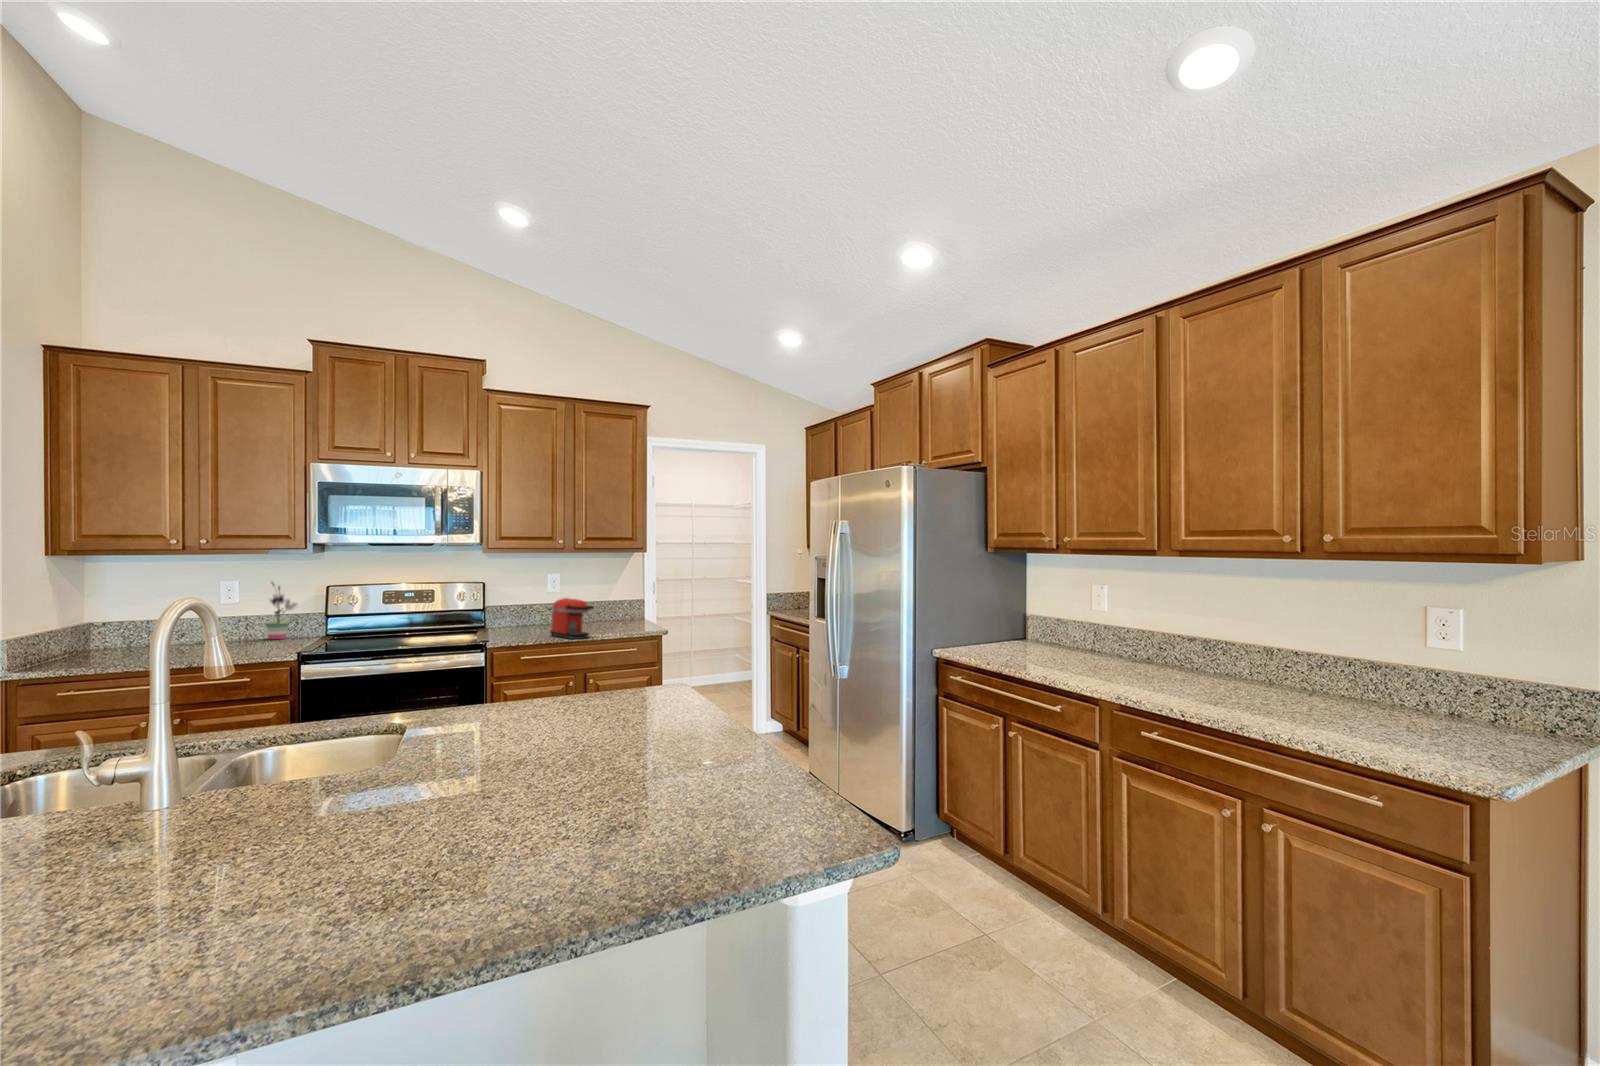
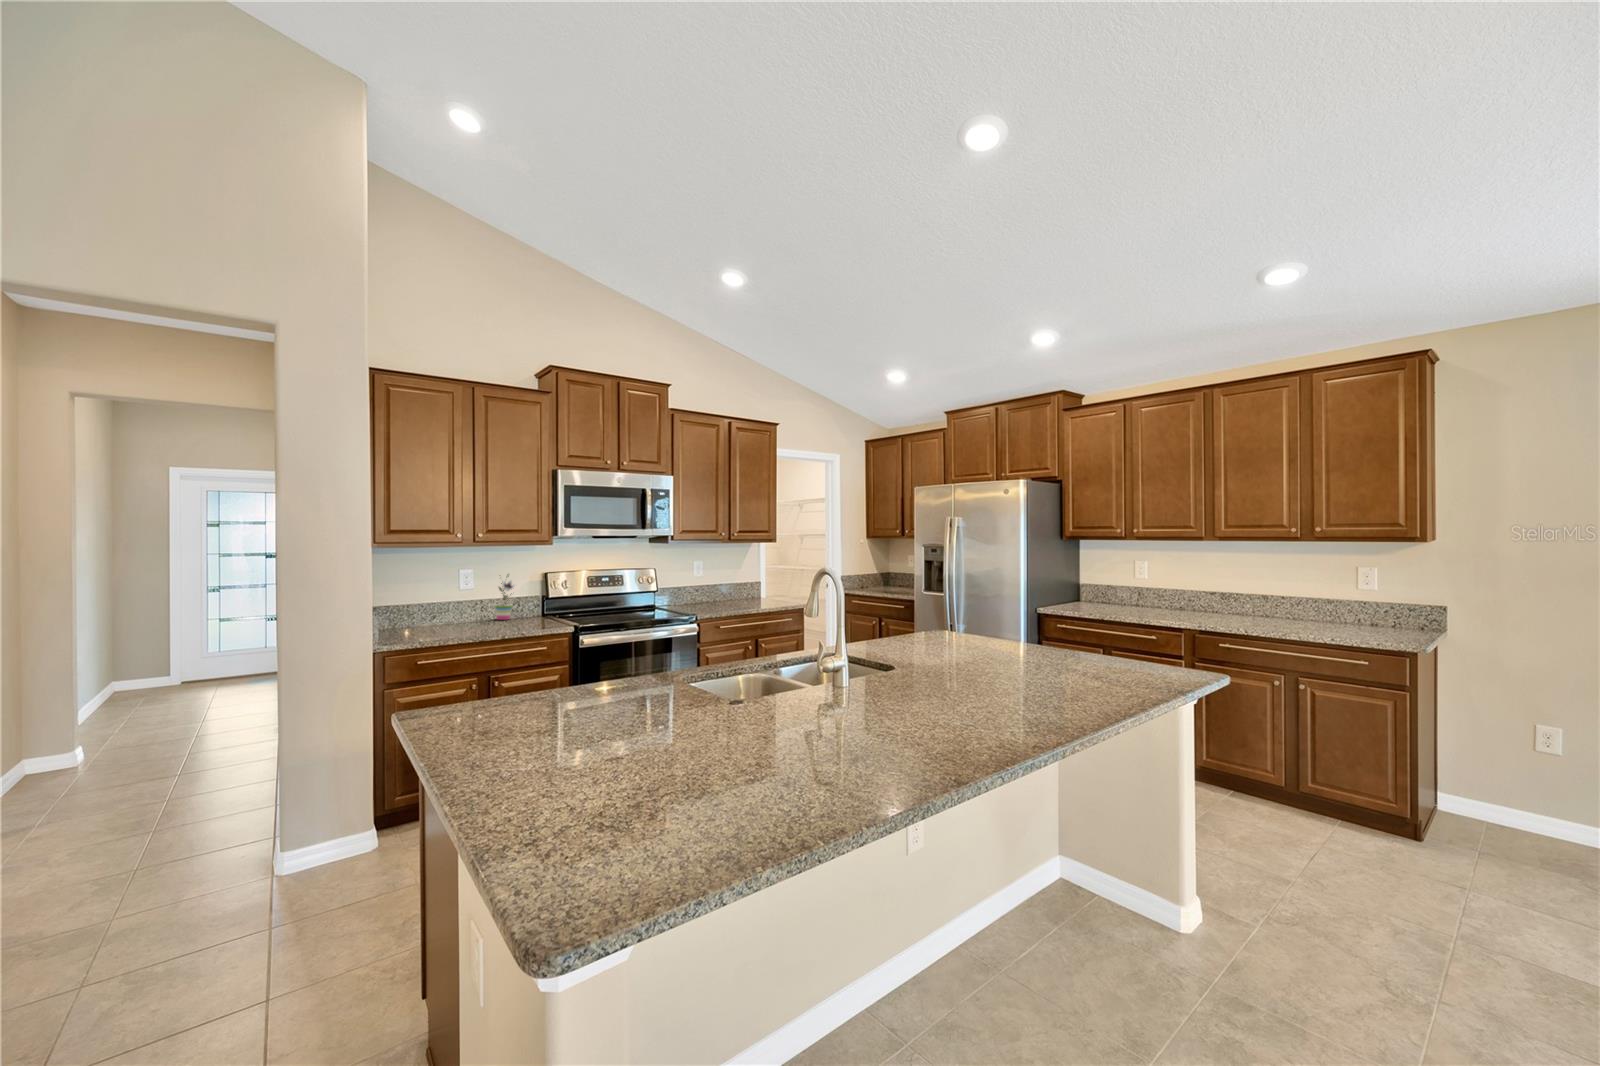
coffee maker: present [550,598,594,639] -> none [721,580,763,612]

